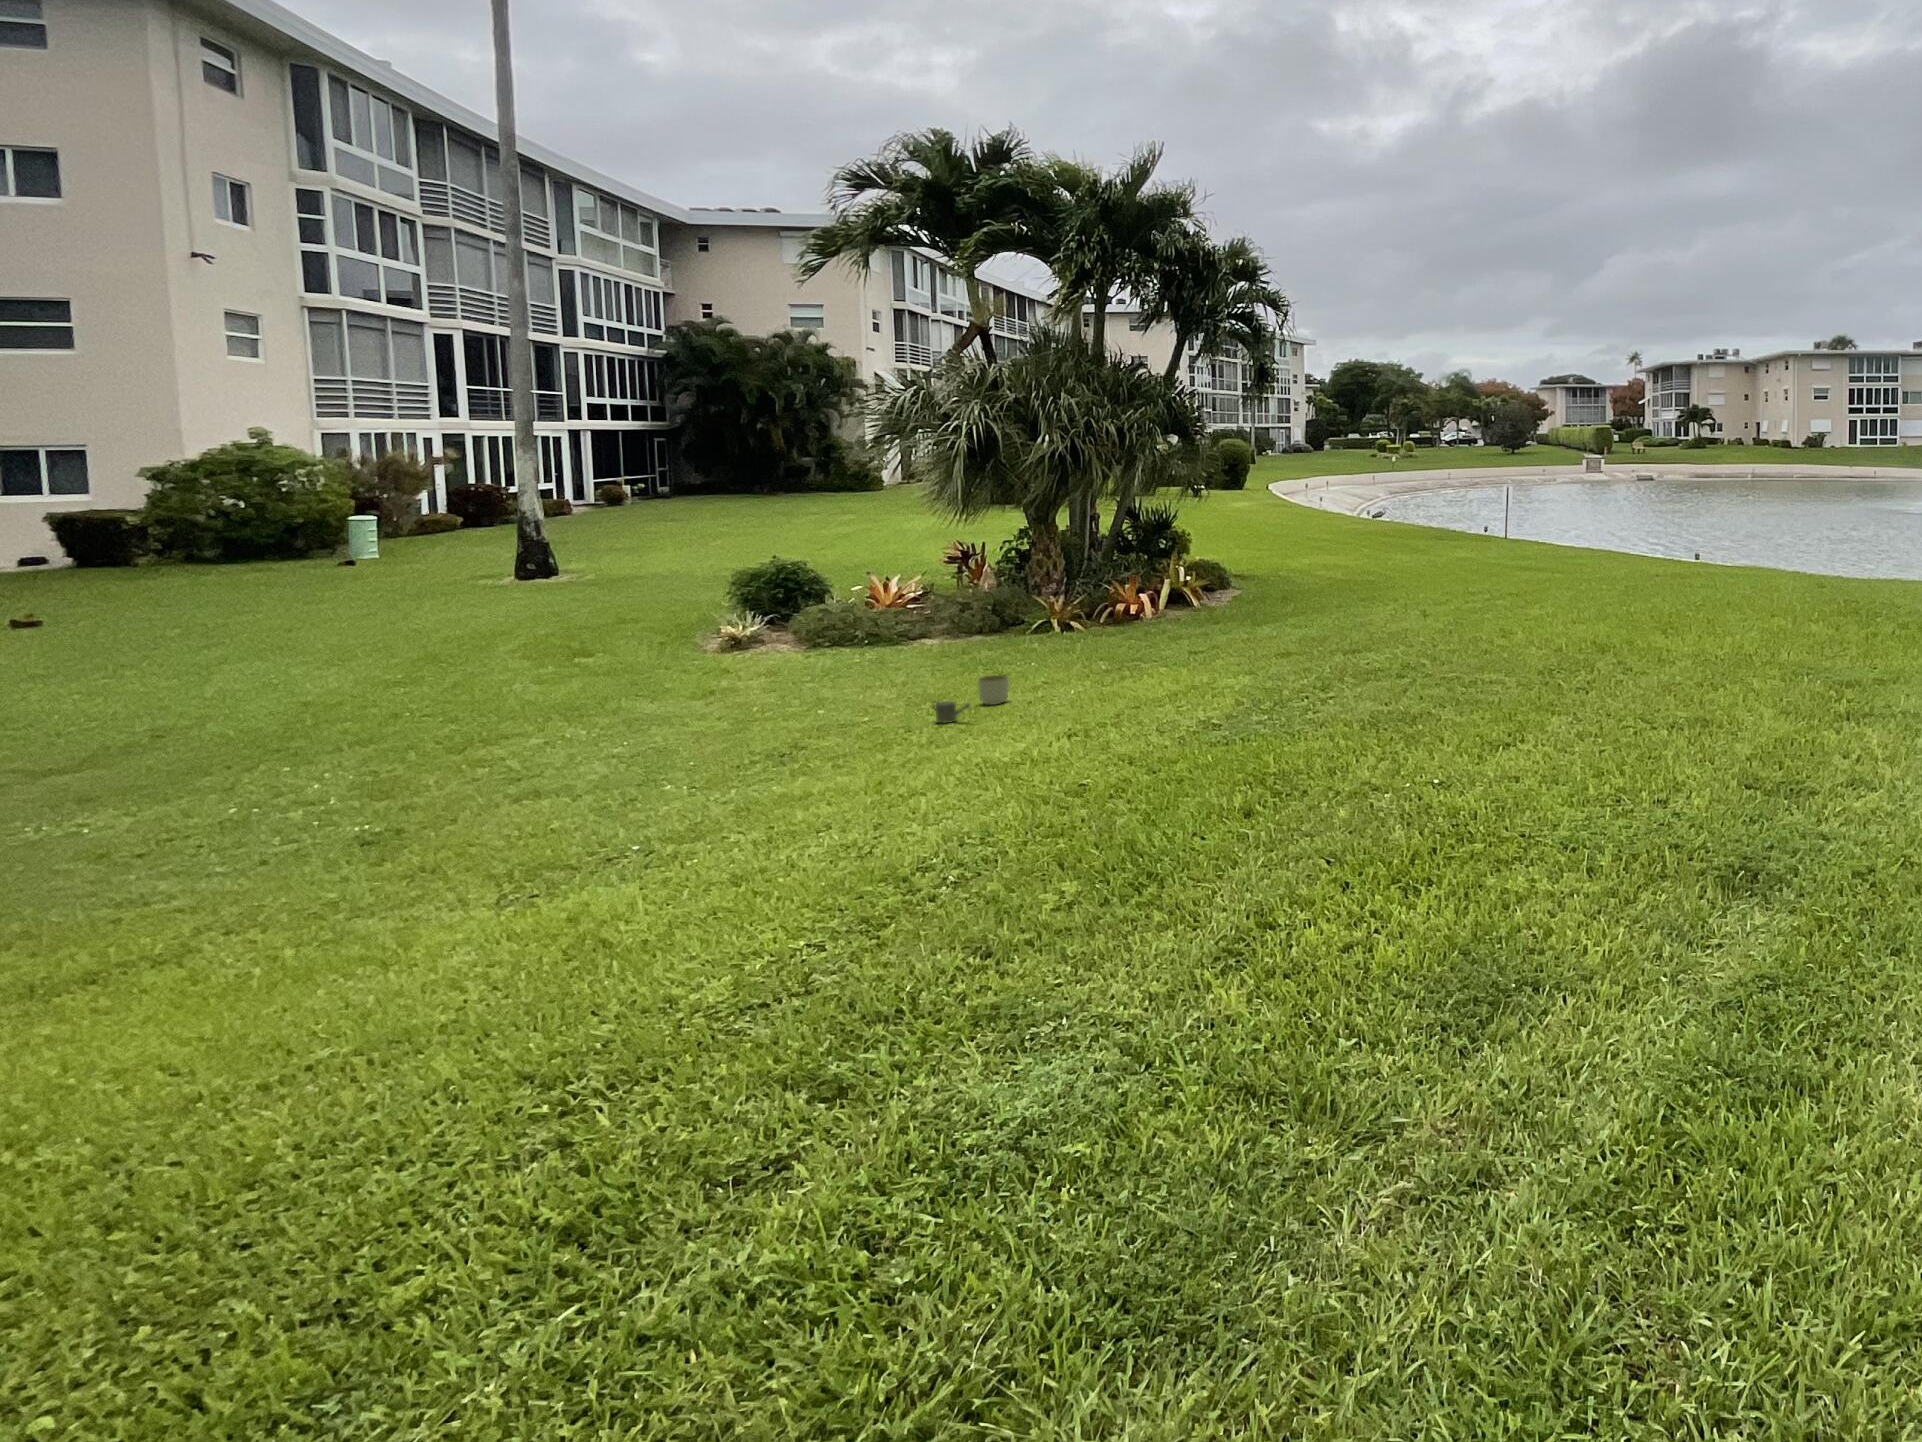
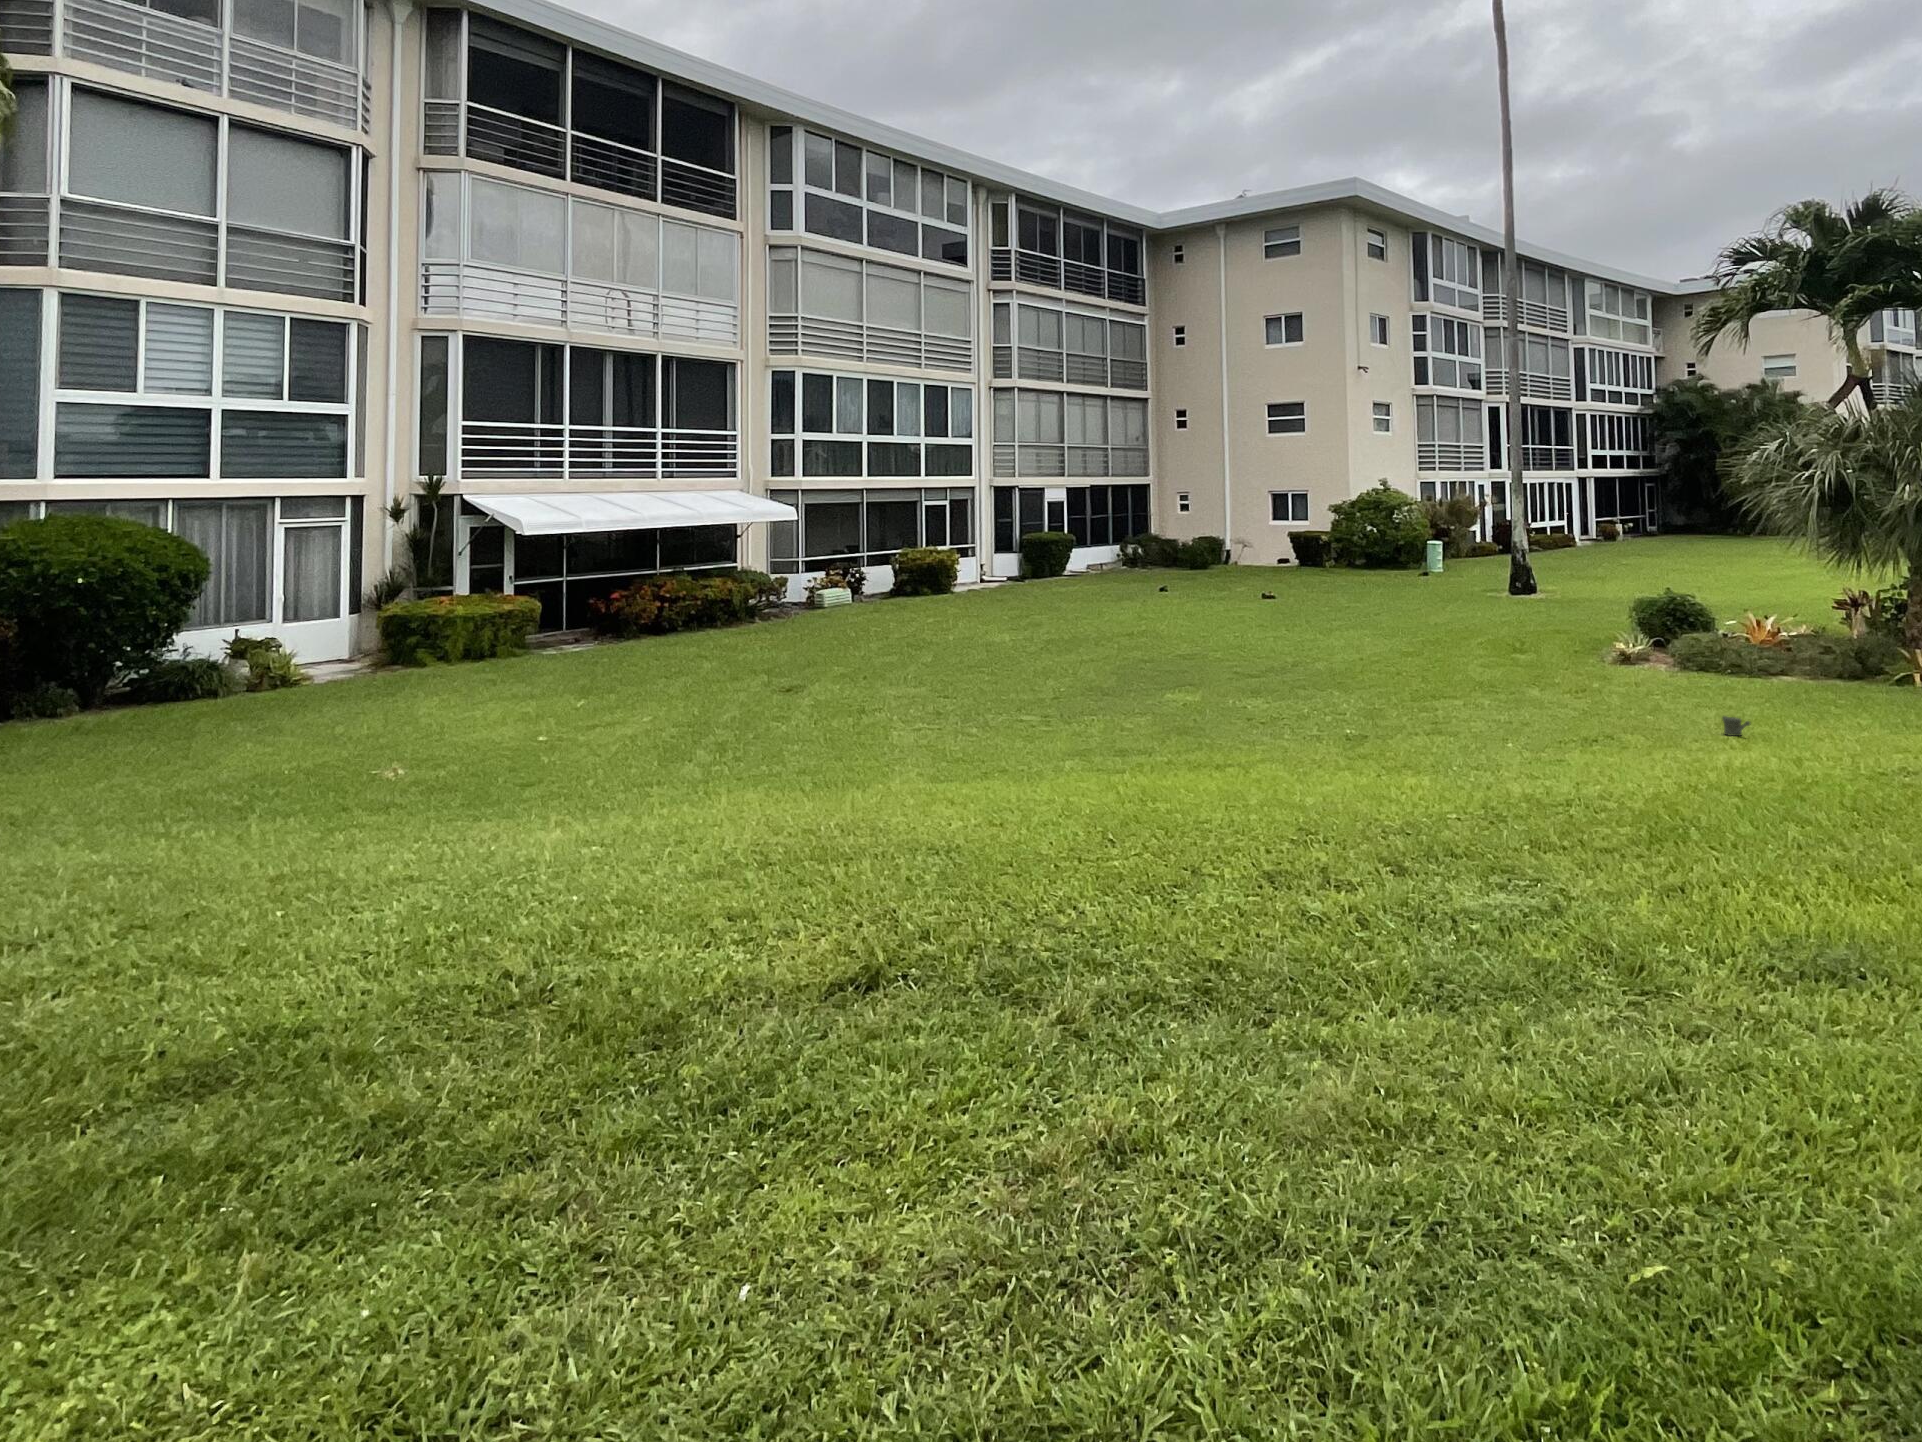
planter: present [978,675,1009,705] -> none [1771,704,1799,730]

